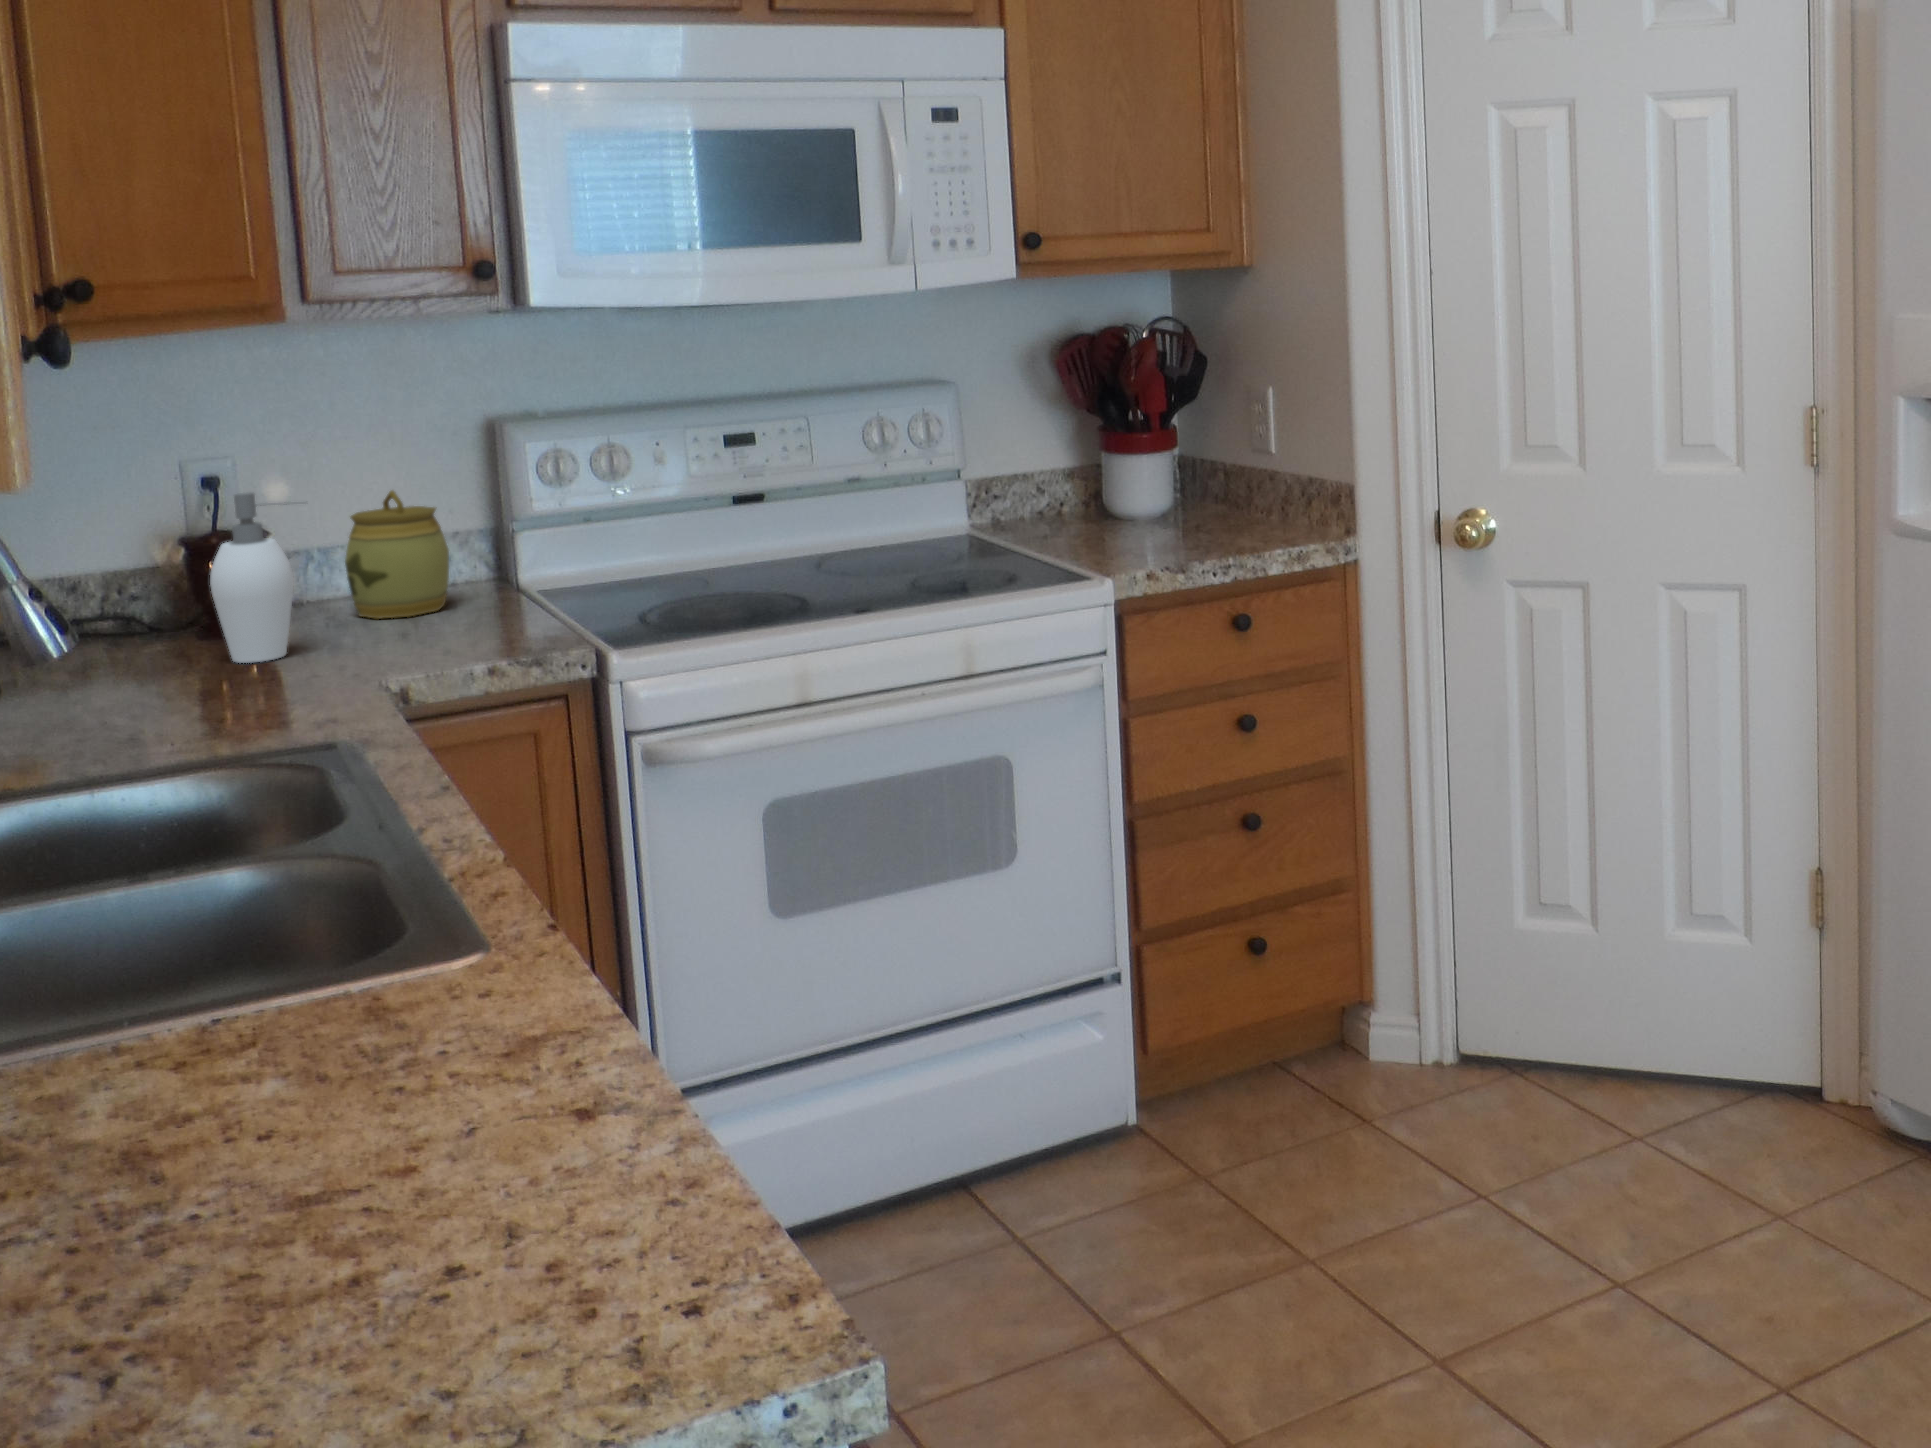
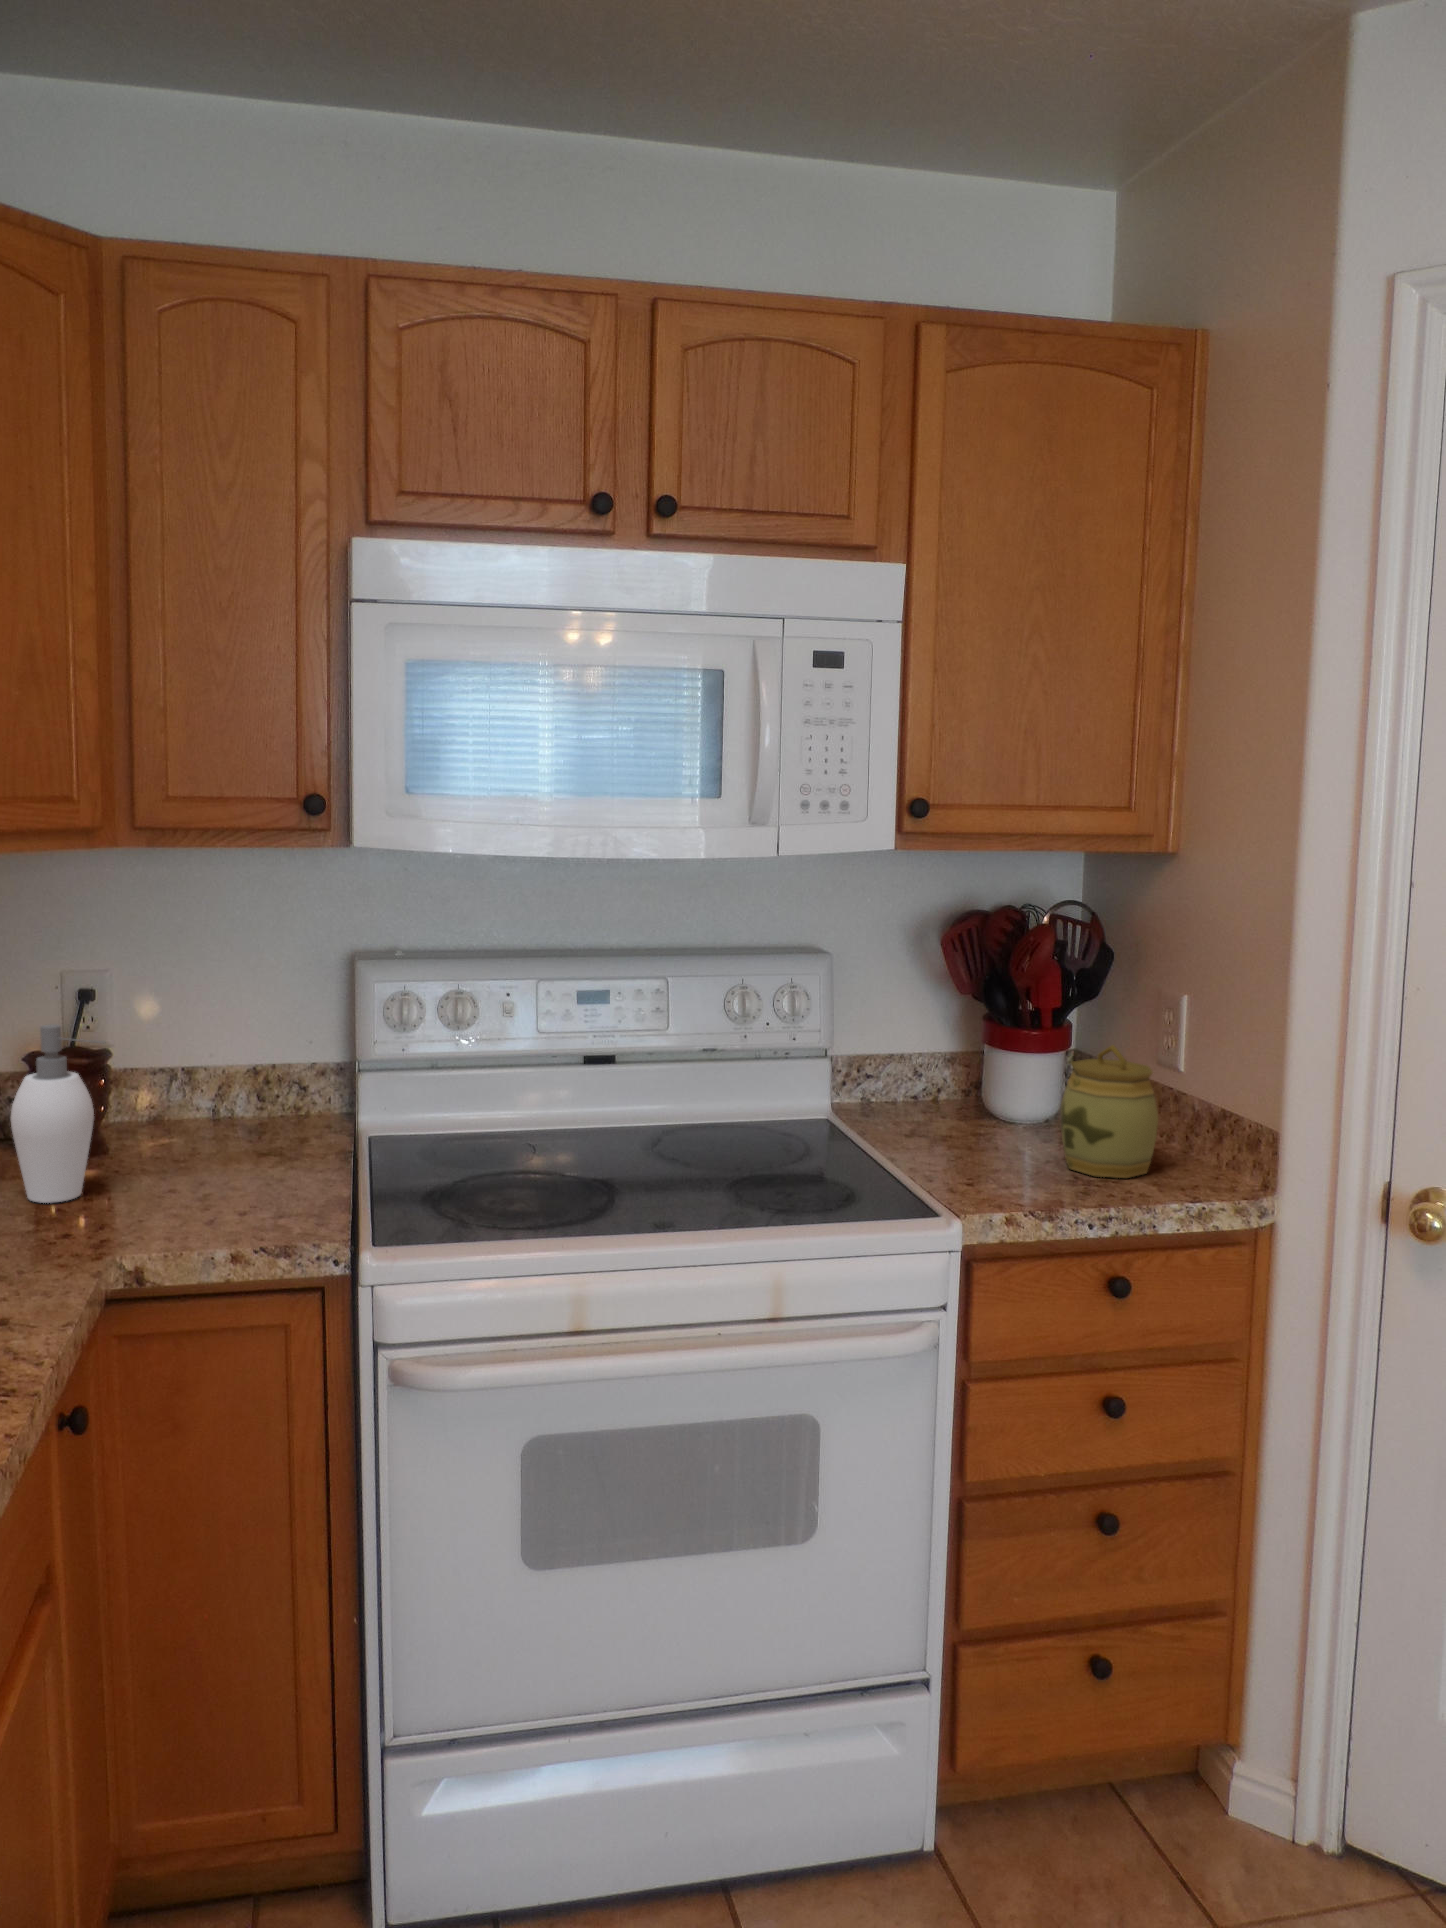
jar: present [345,491,449,619] -> present [1061,1045,1158,1178]

